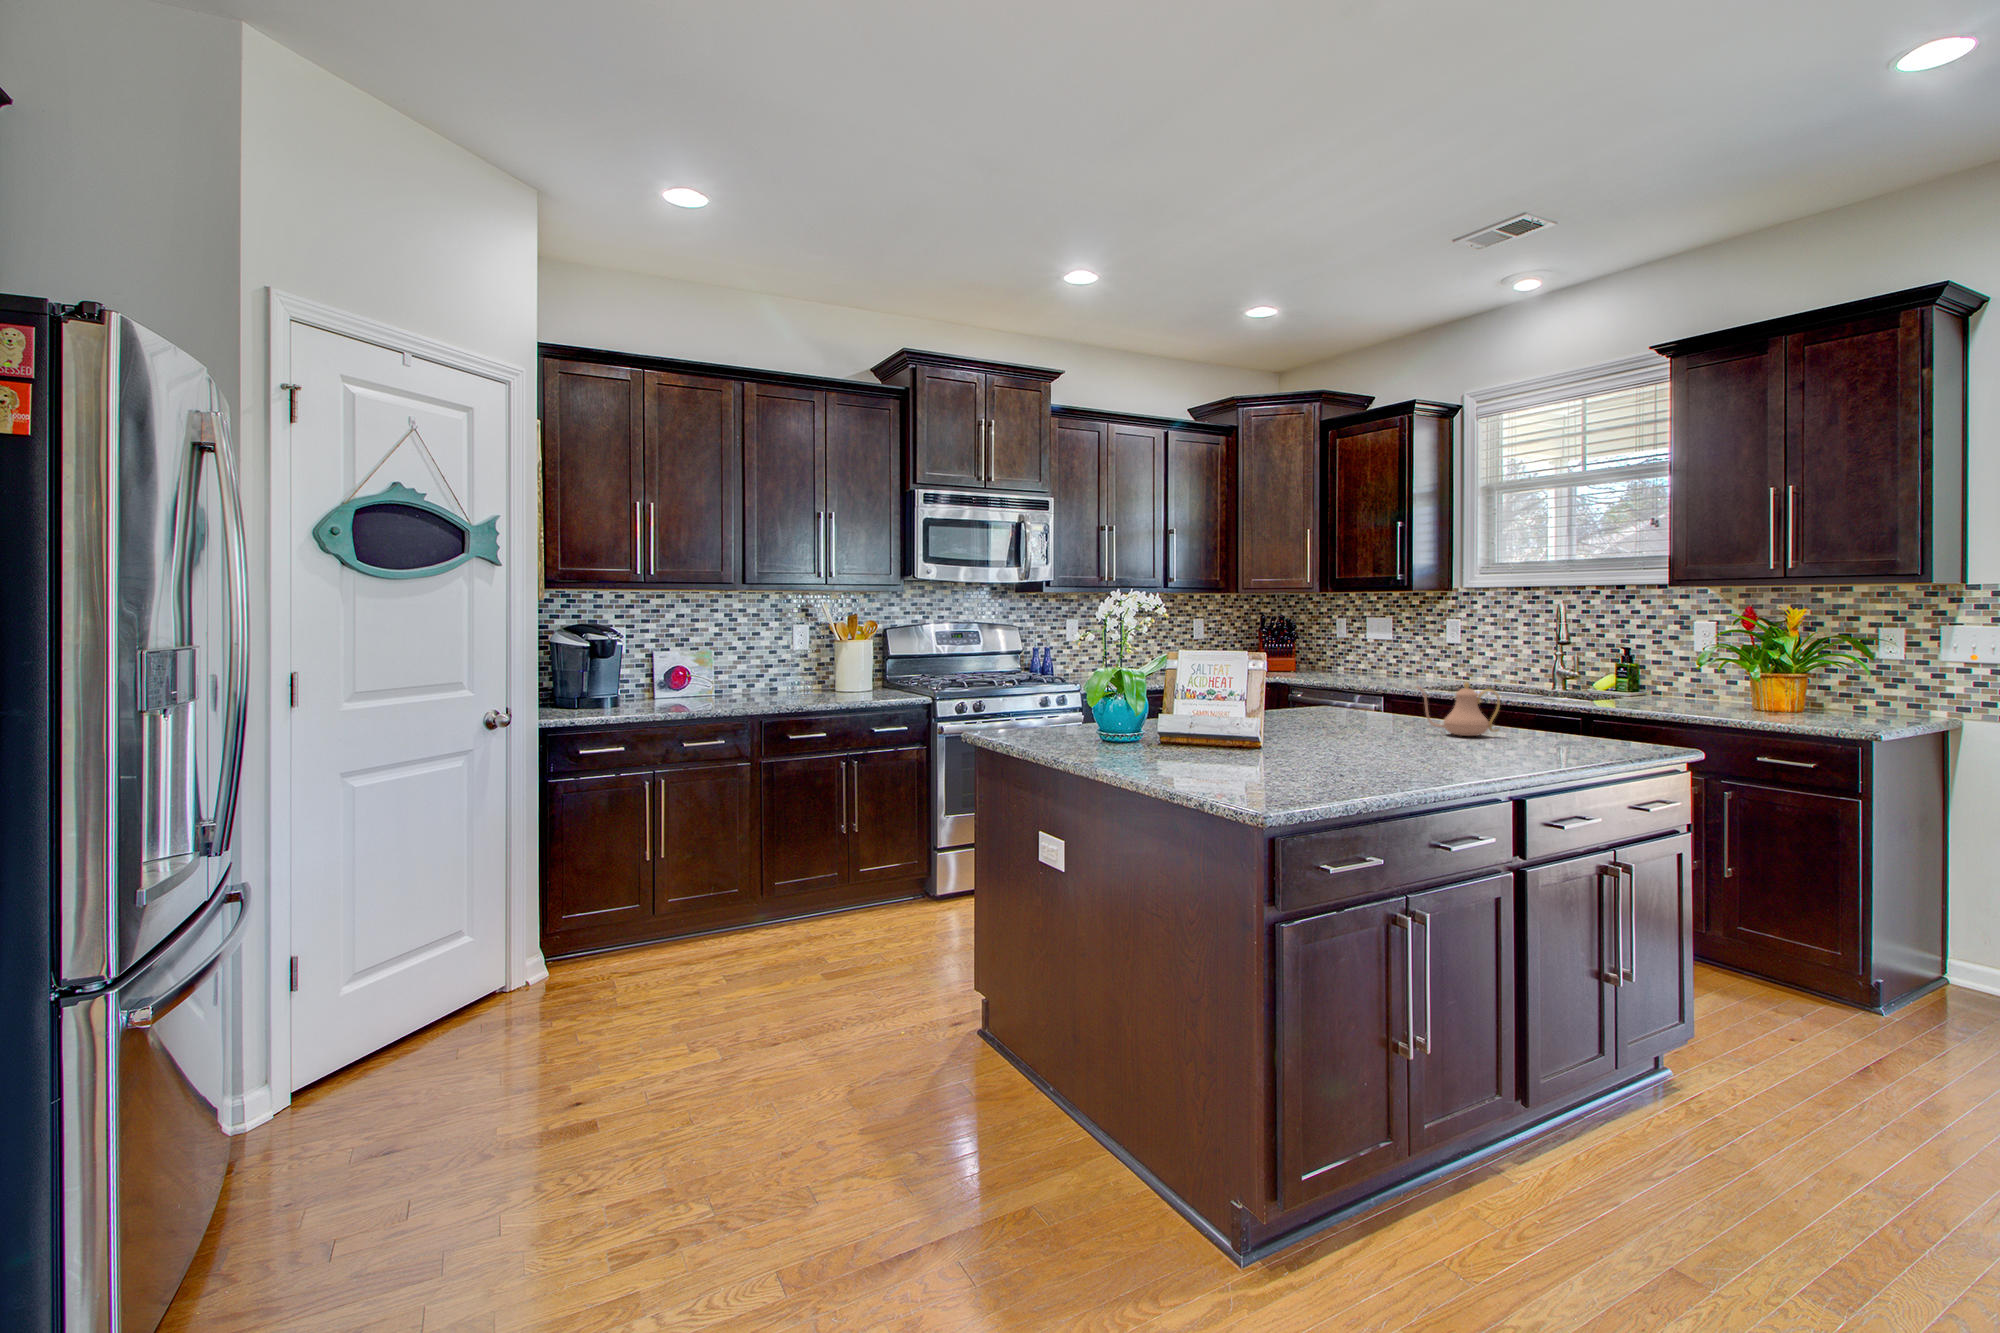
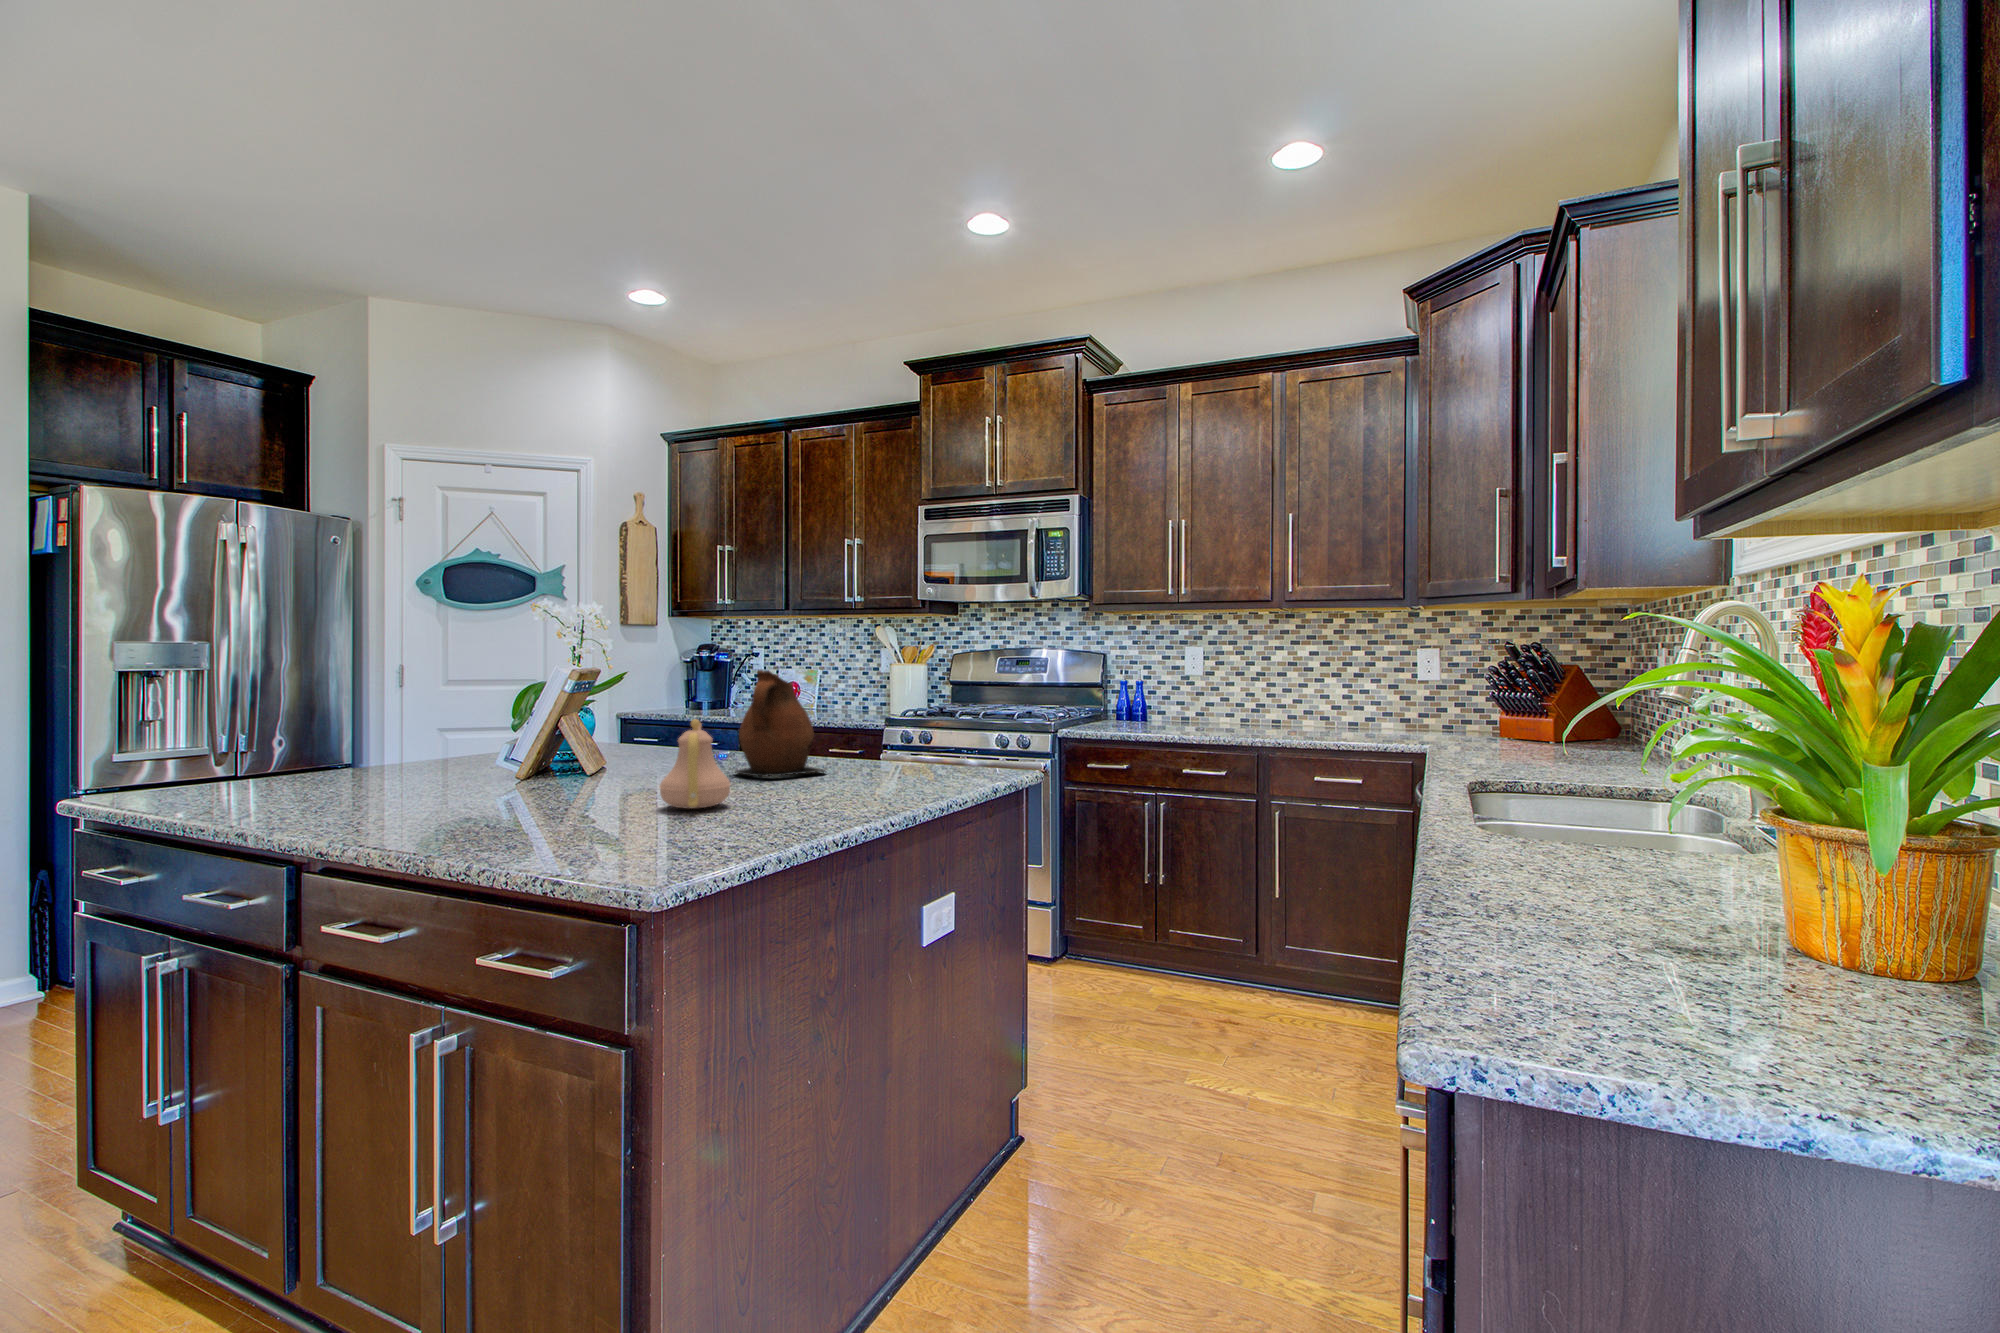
ceramic pitcher: none [1285,651,1357,725] -> present [735,671,826,777]

